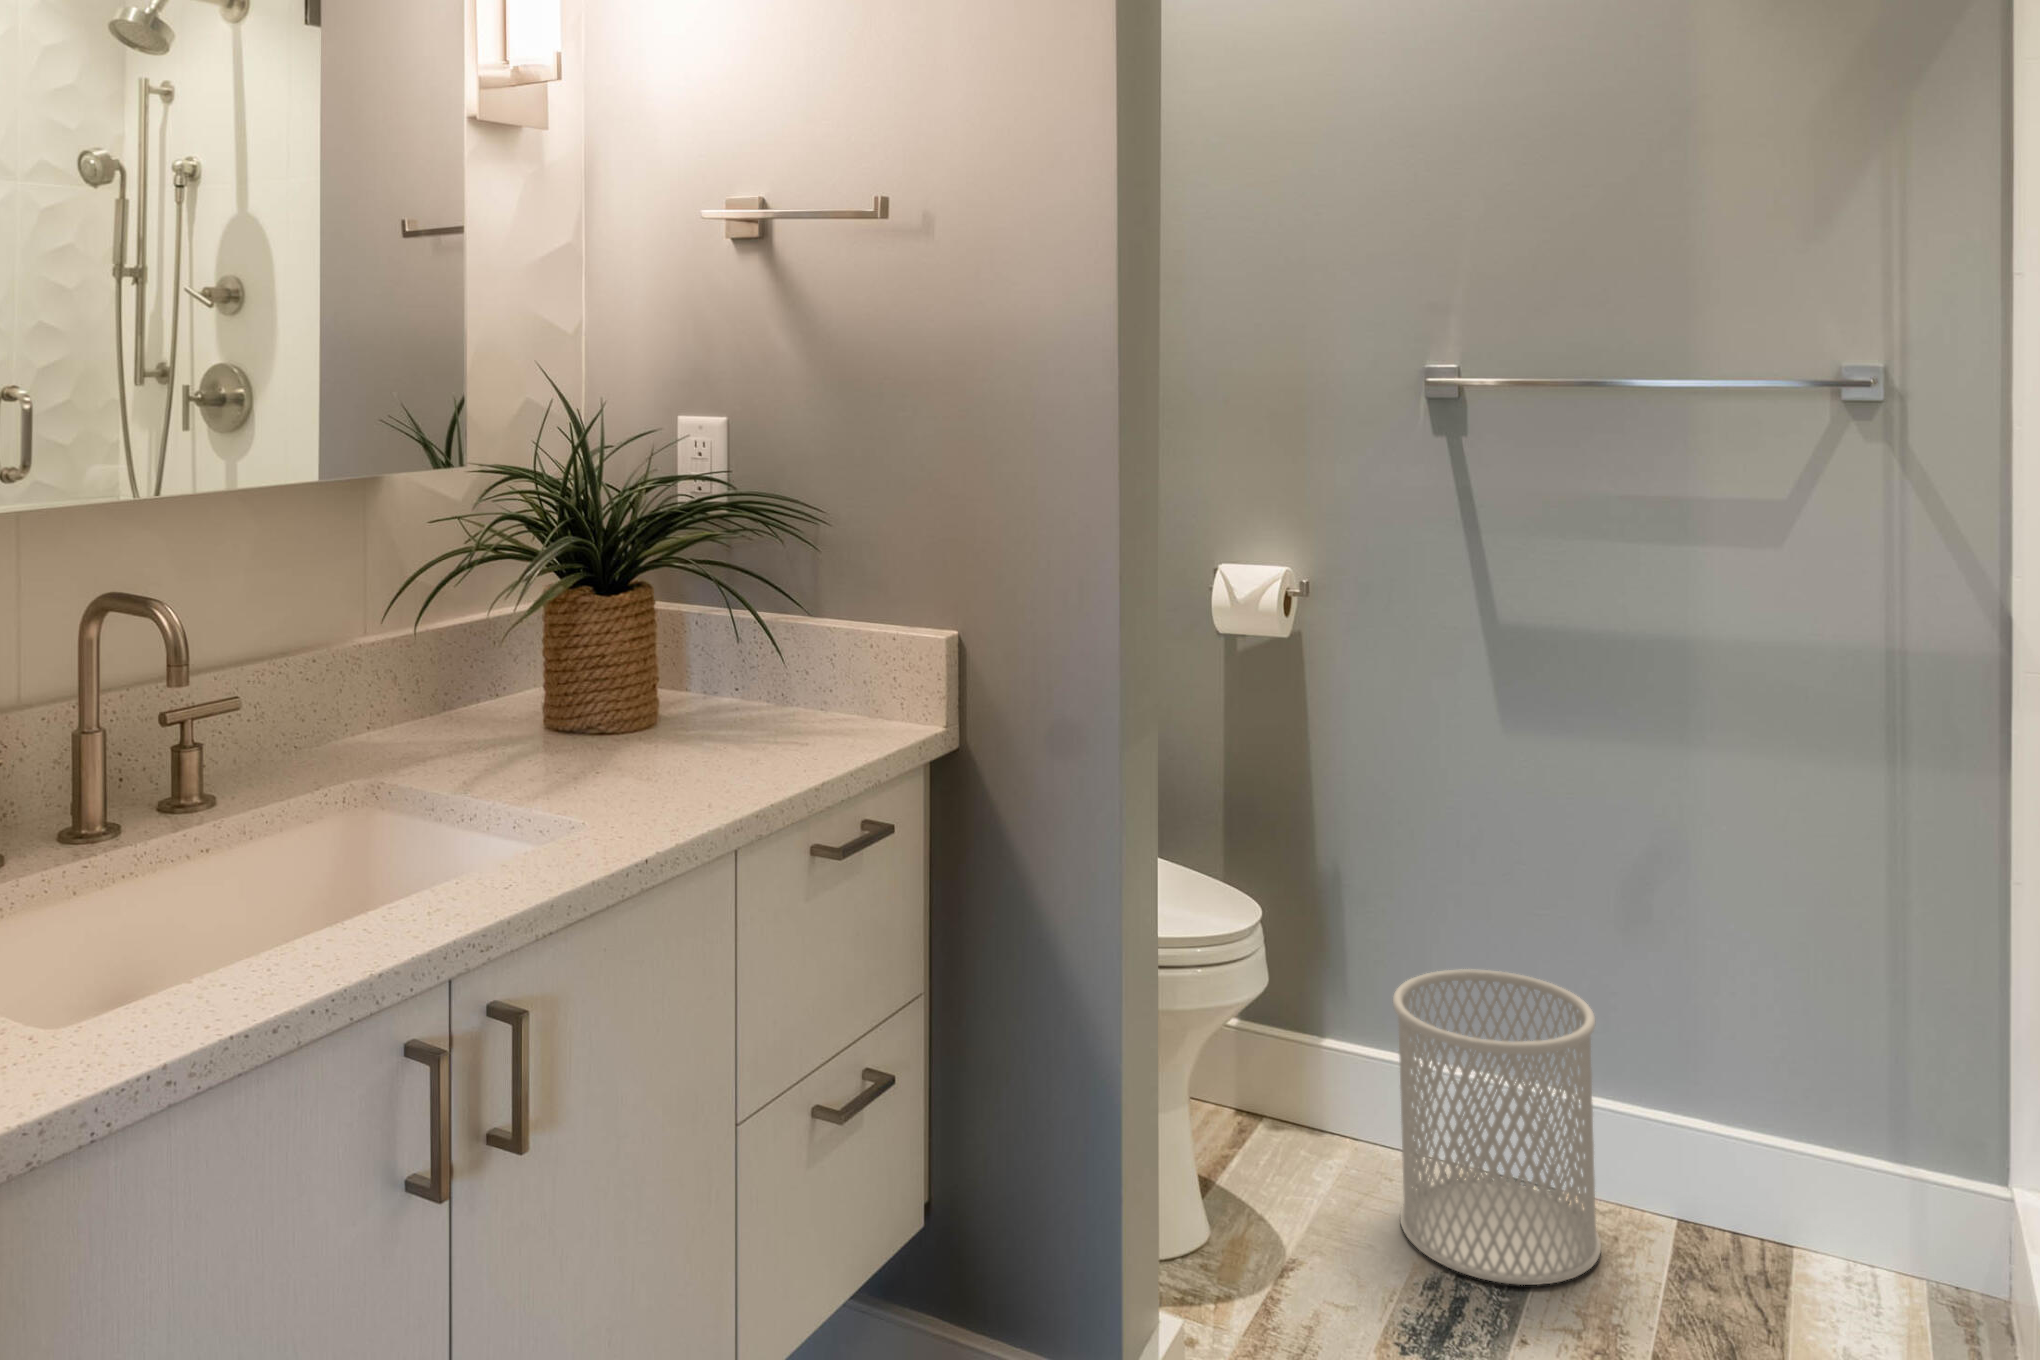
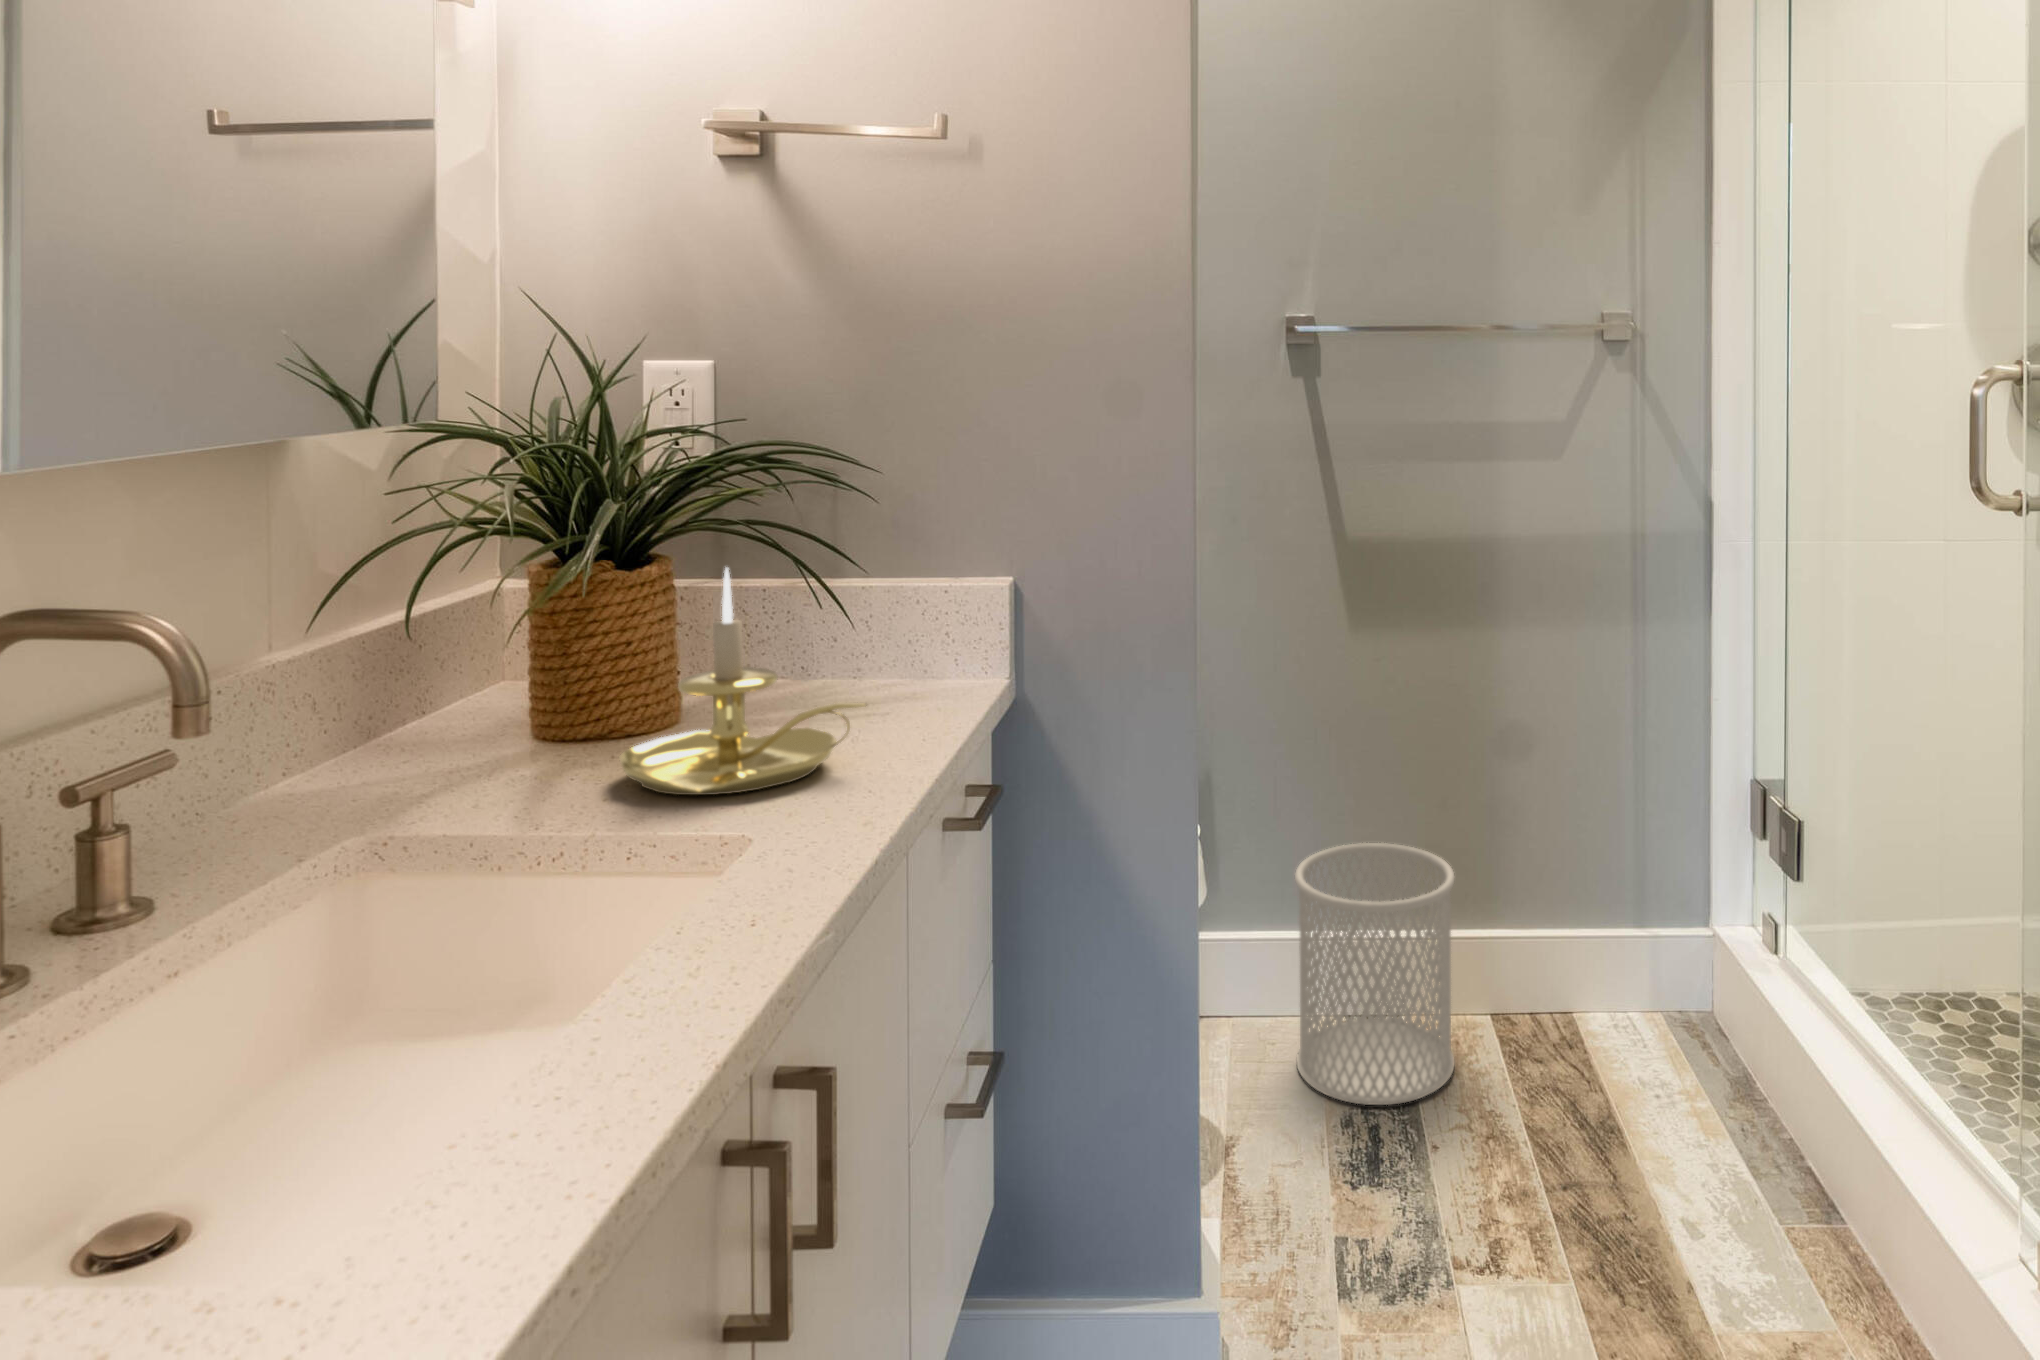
candle holder: none [560,598,737,788] -> present [619,568,866,795]

